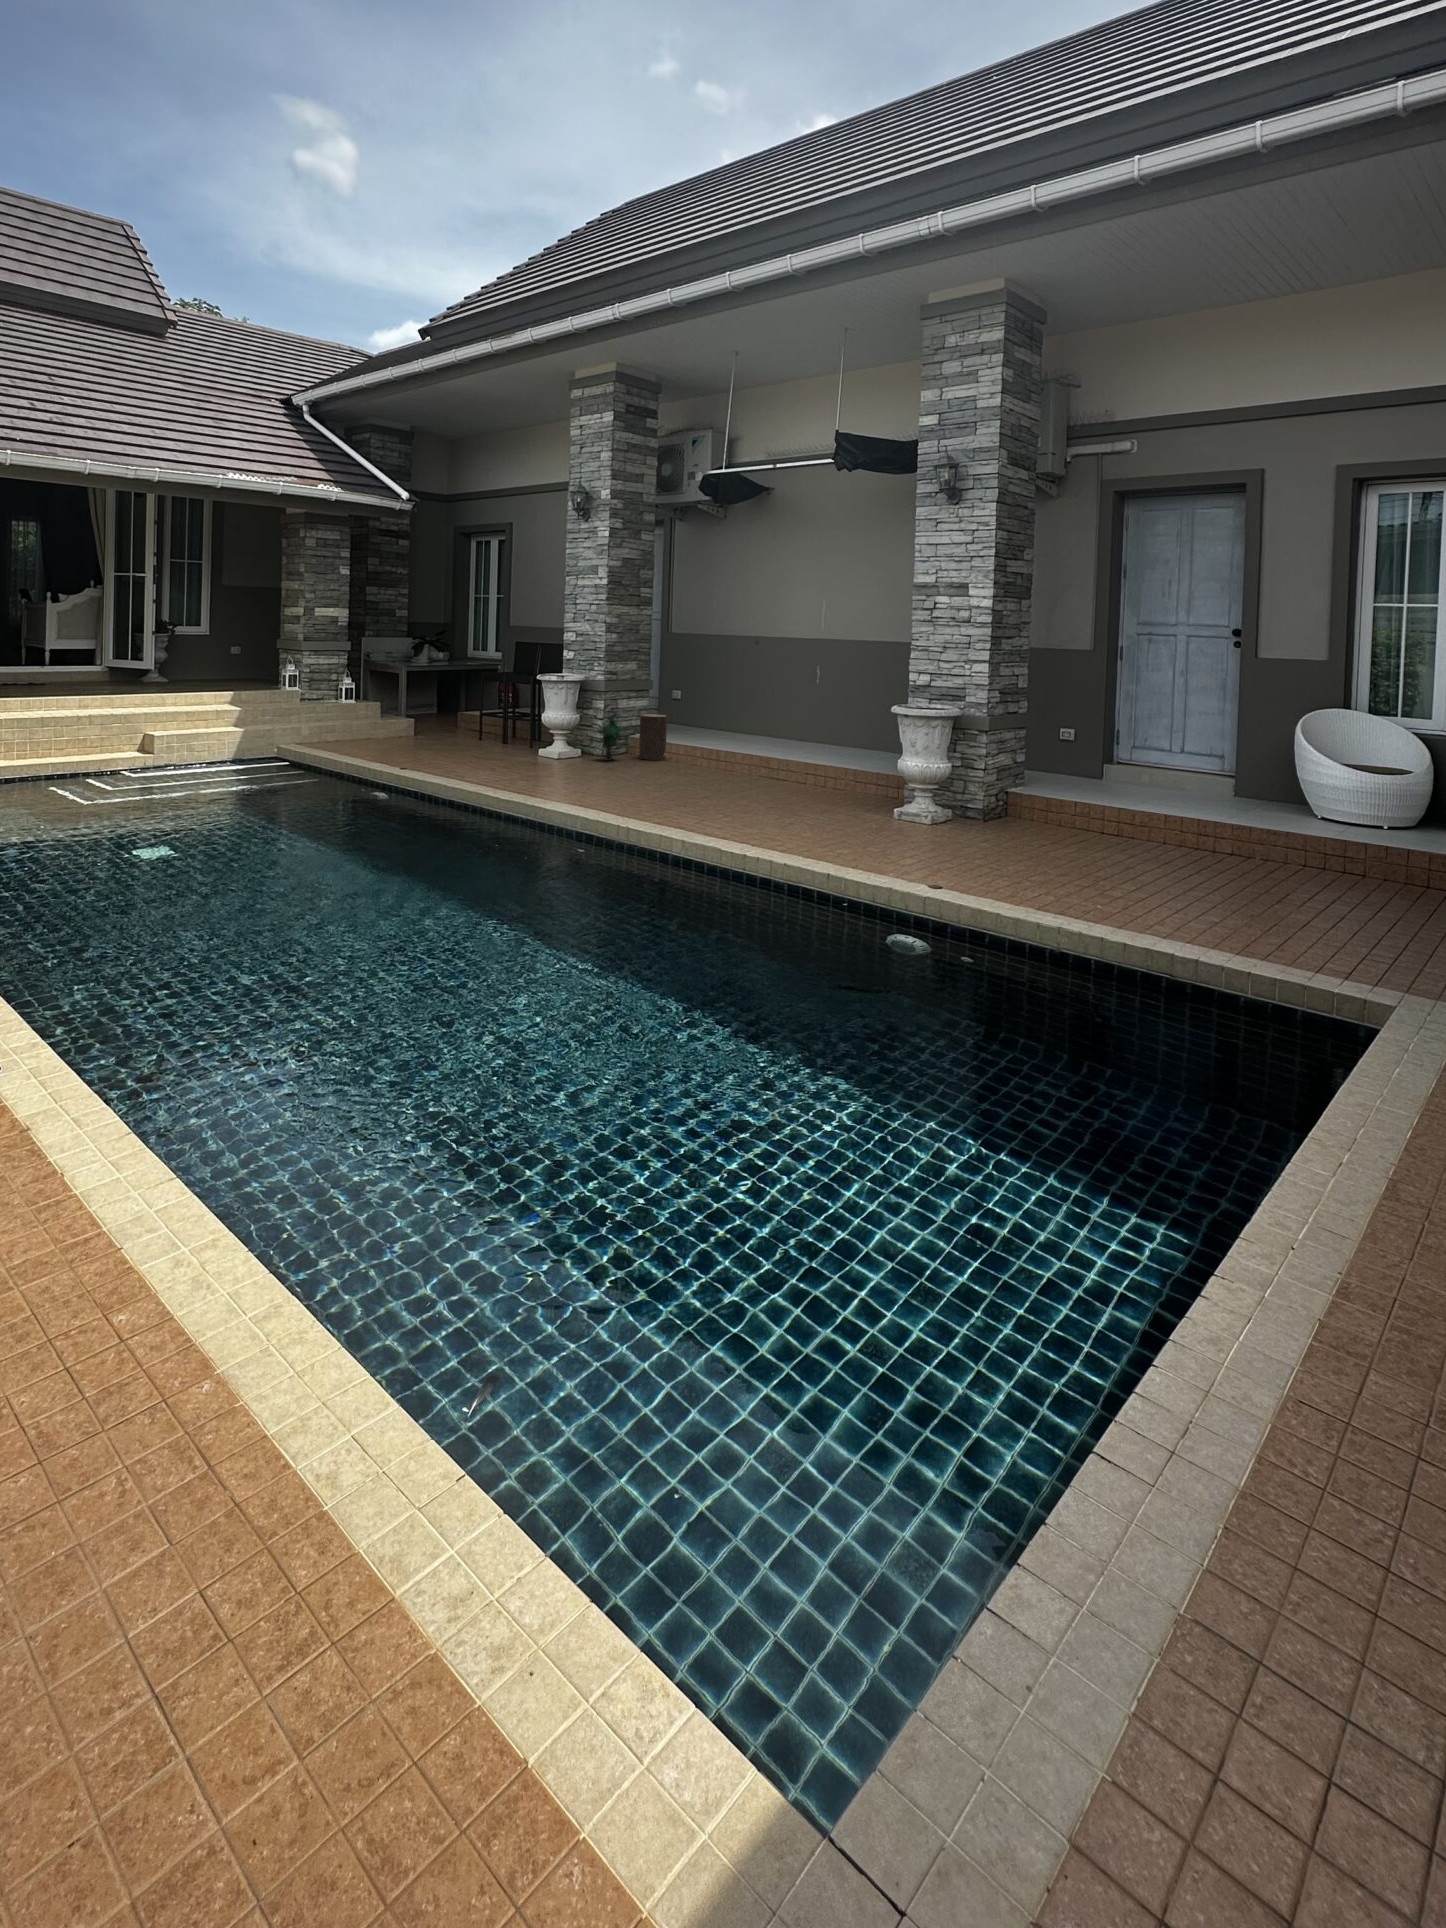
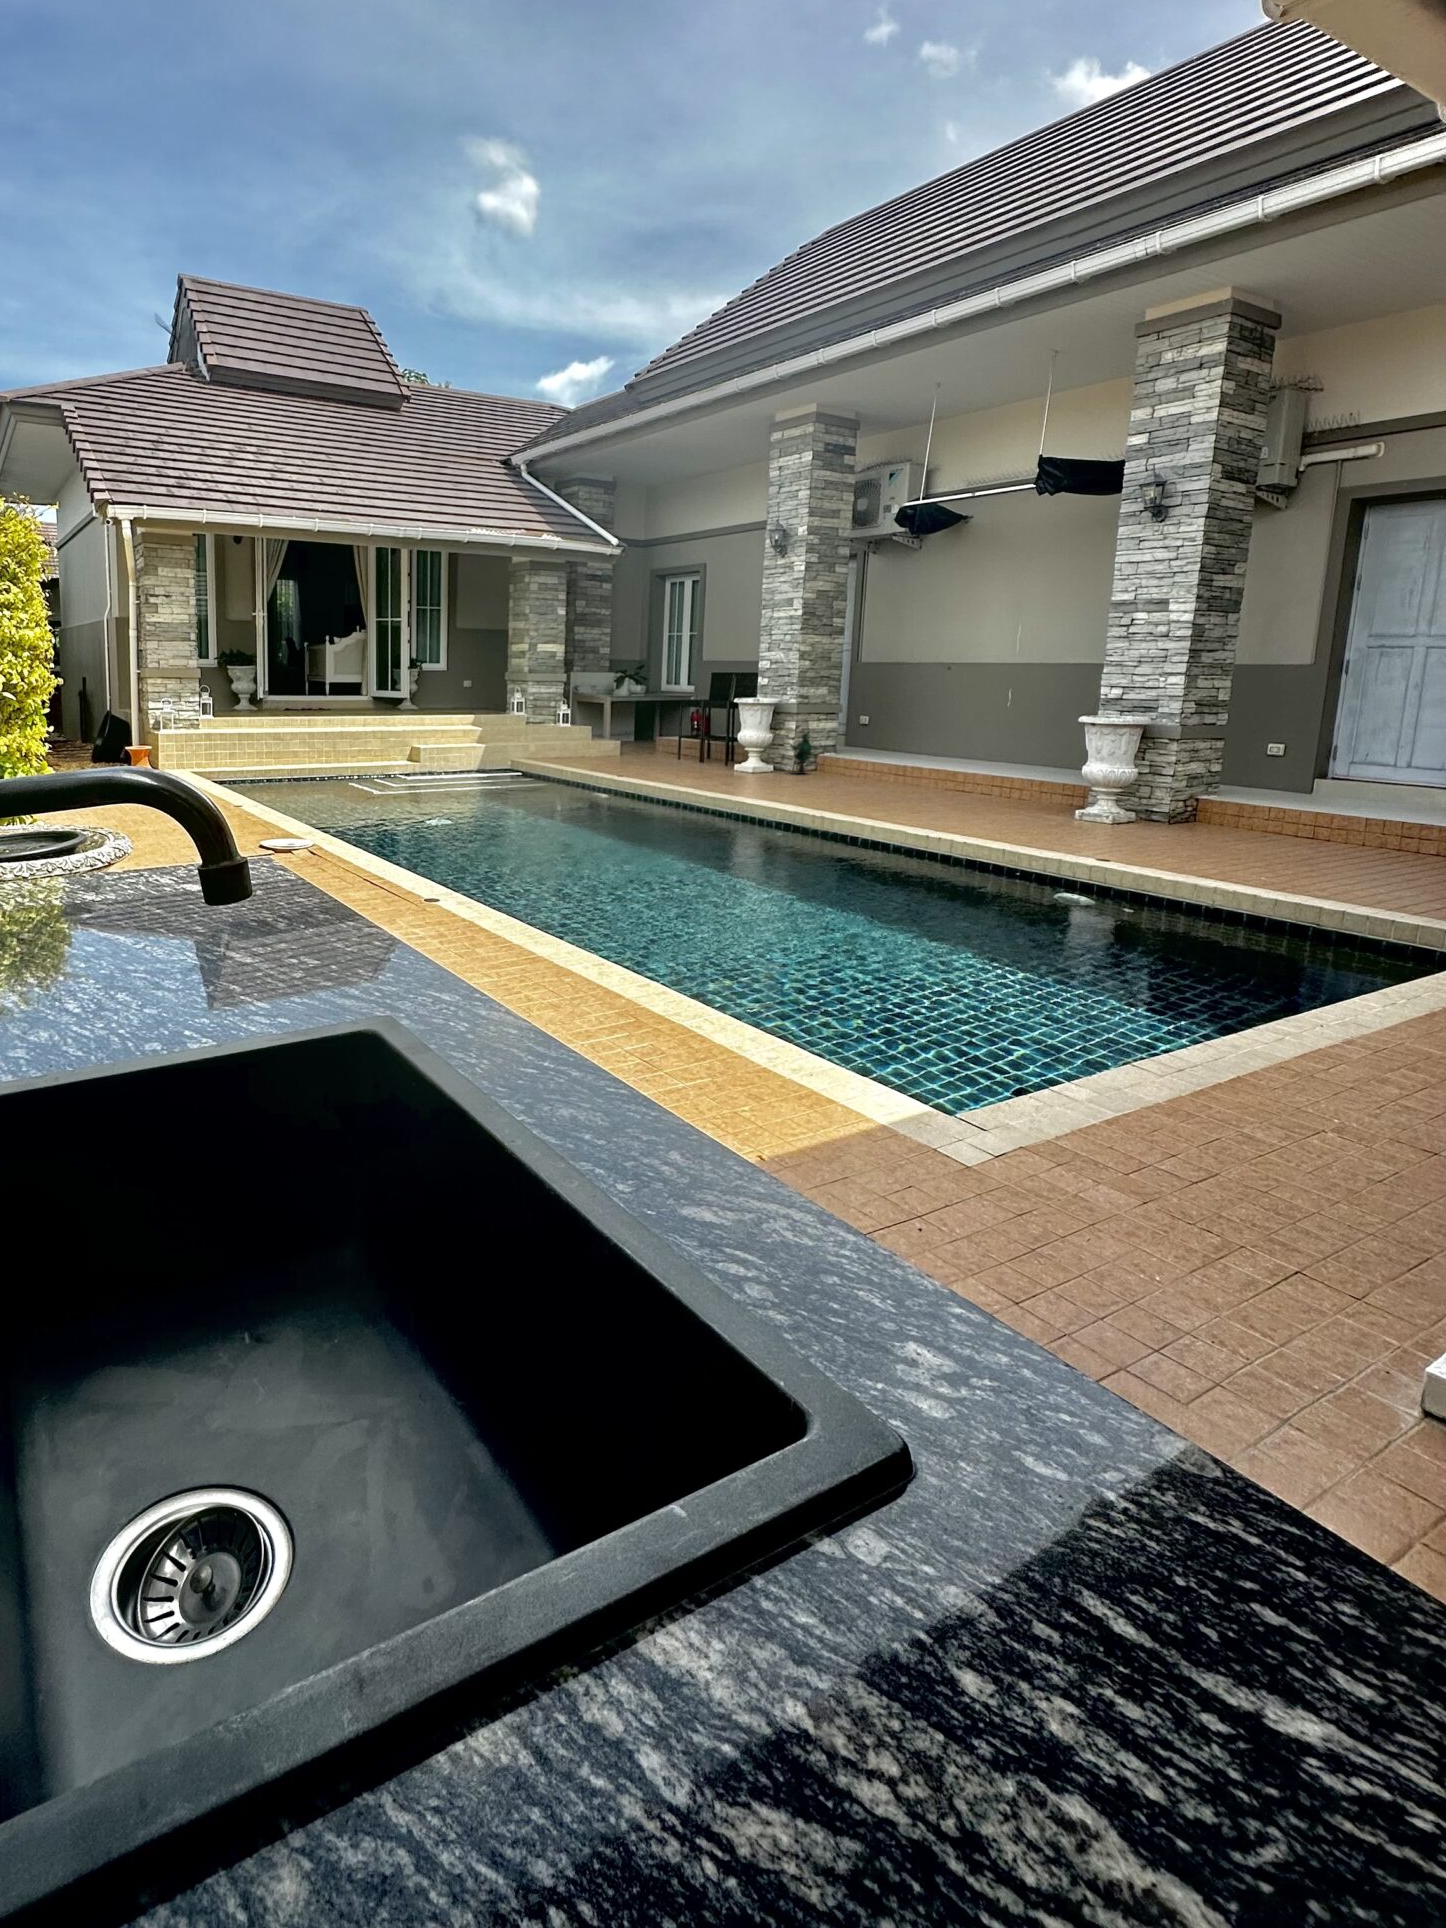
stool: present [639,714,667,760] -> none [829,733,857,774]

